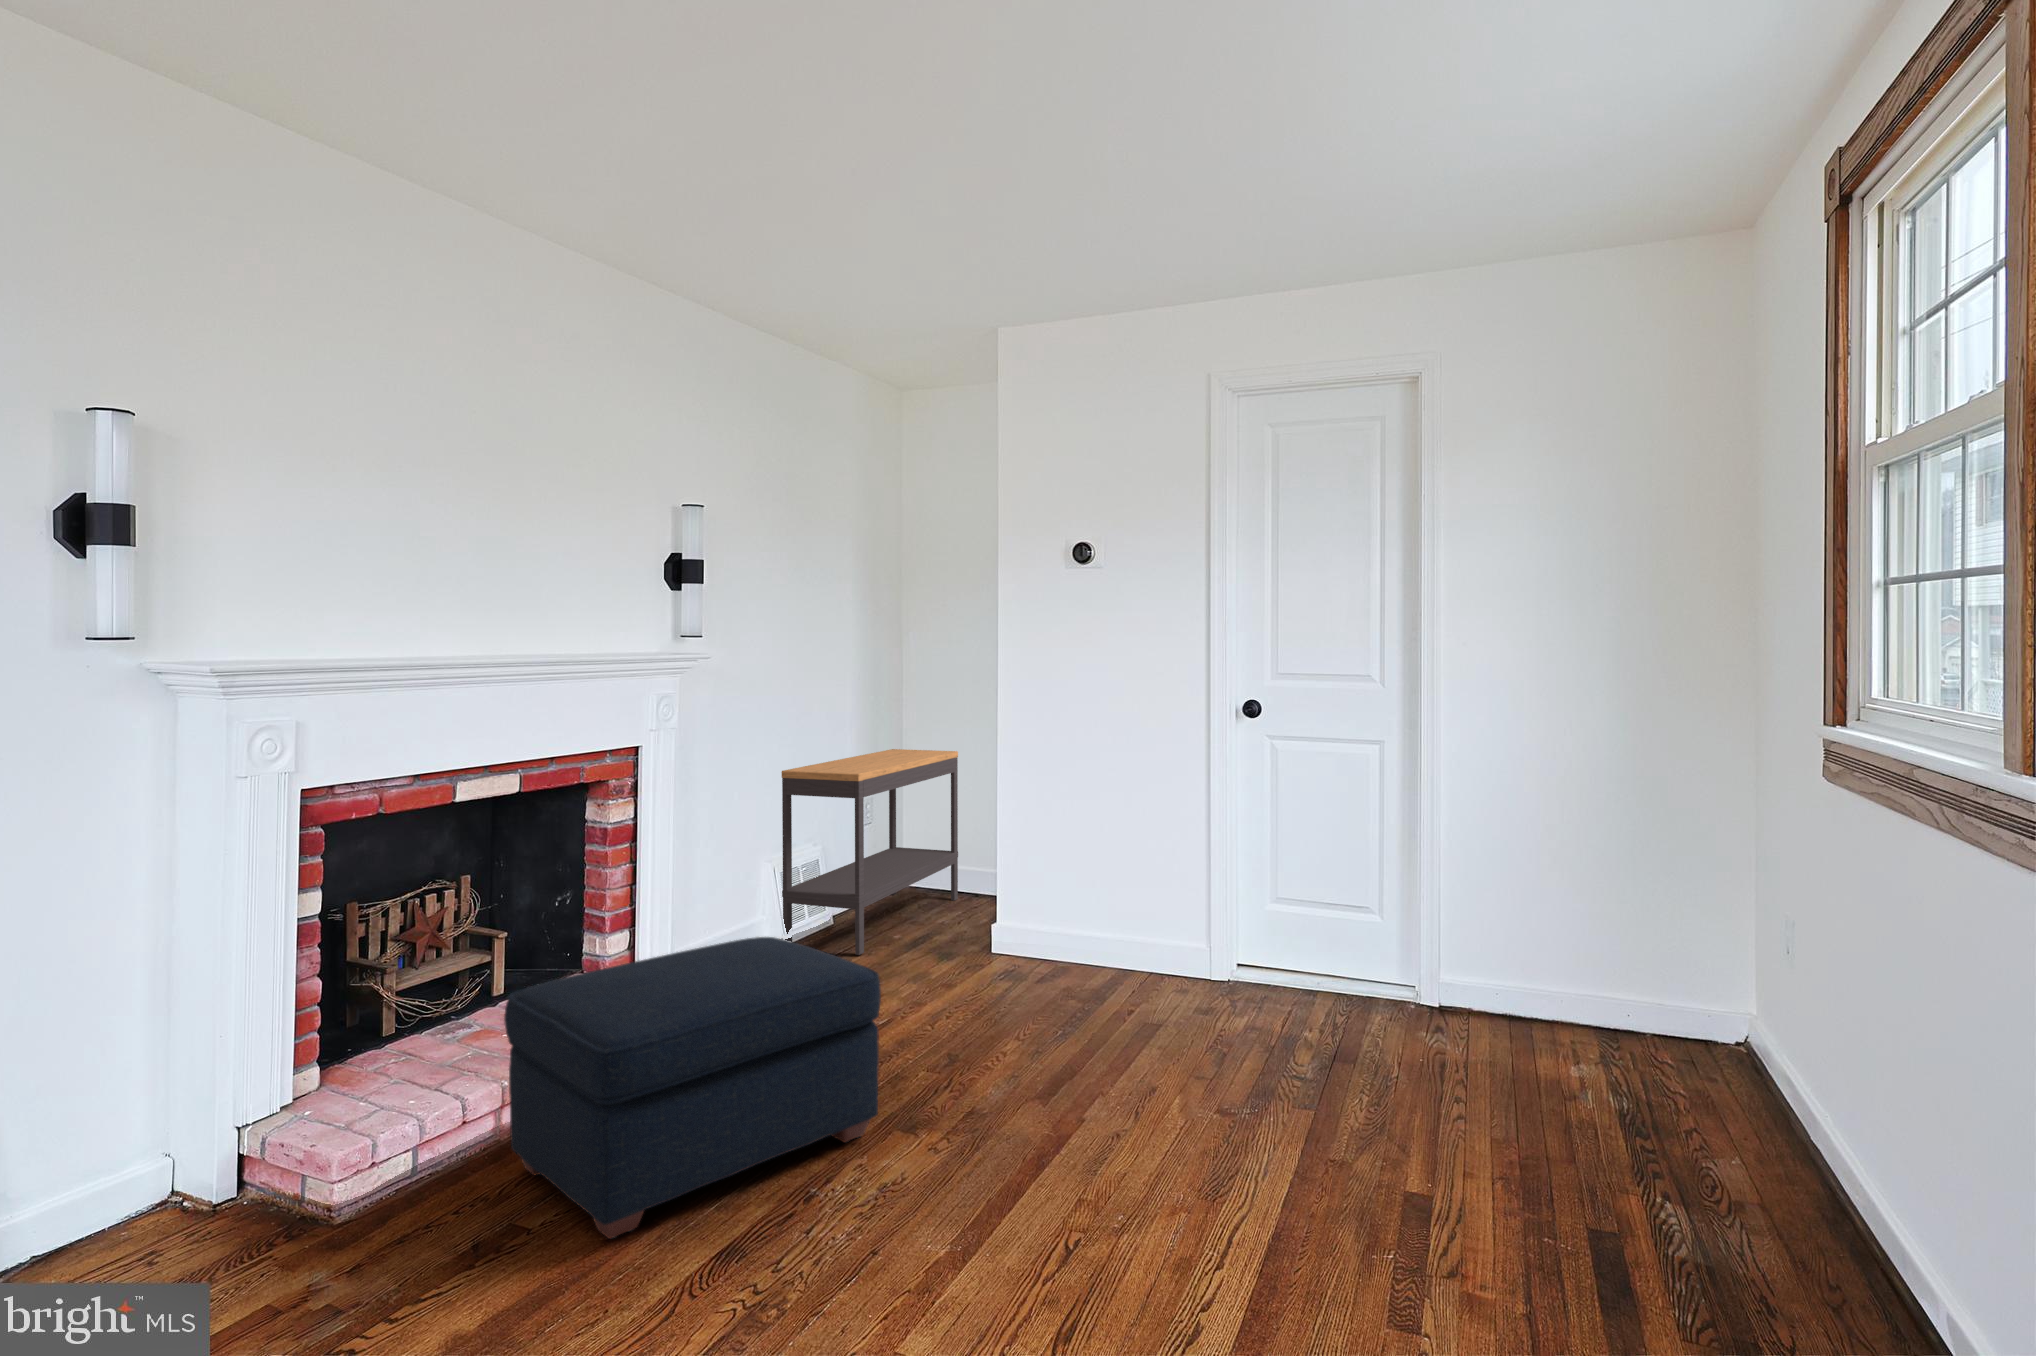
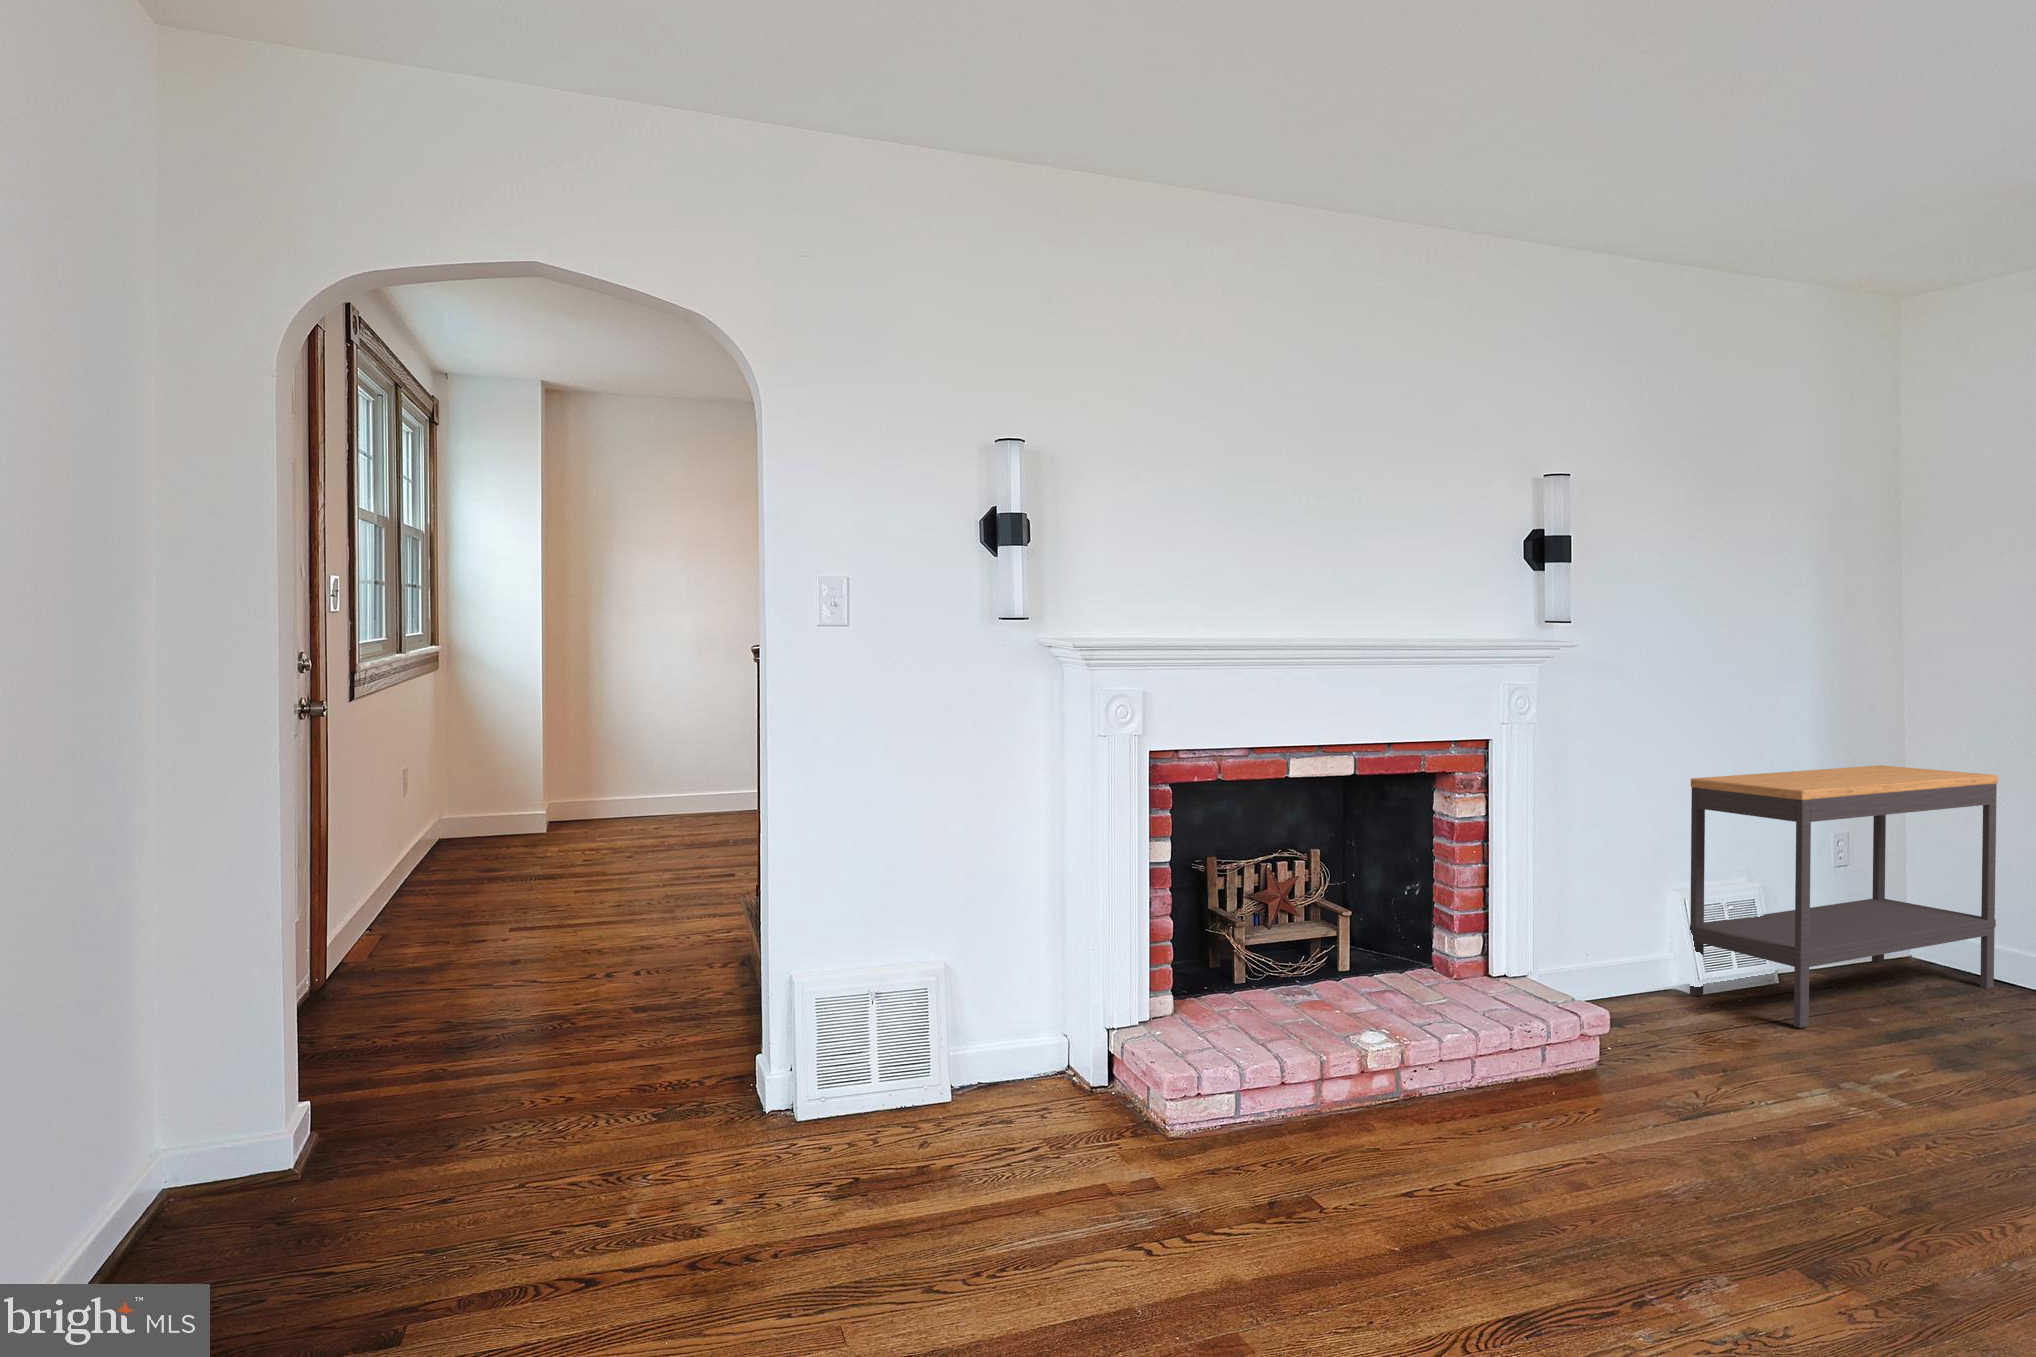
ottoman: present [504,937,881,1238] -> none [1316,965,1771,1255]

